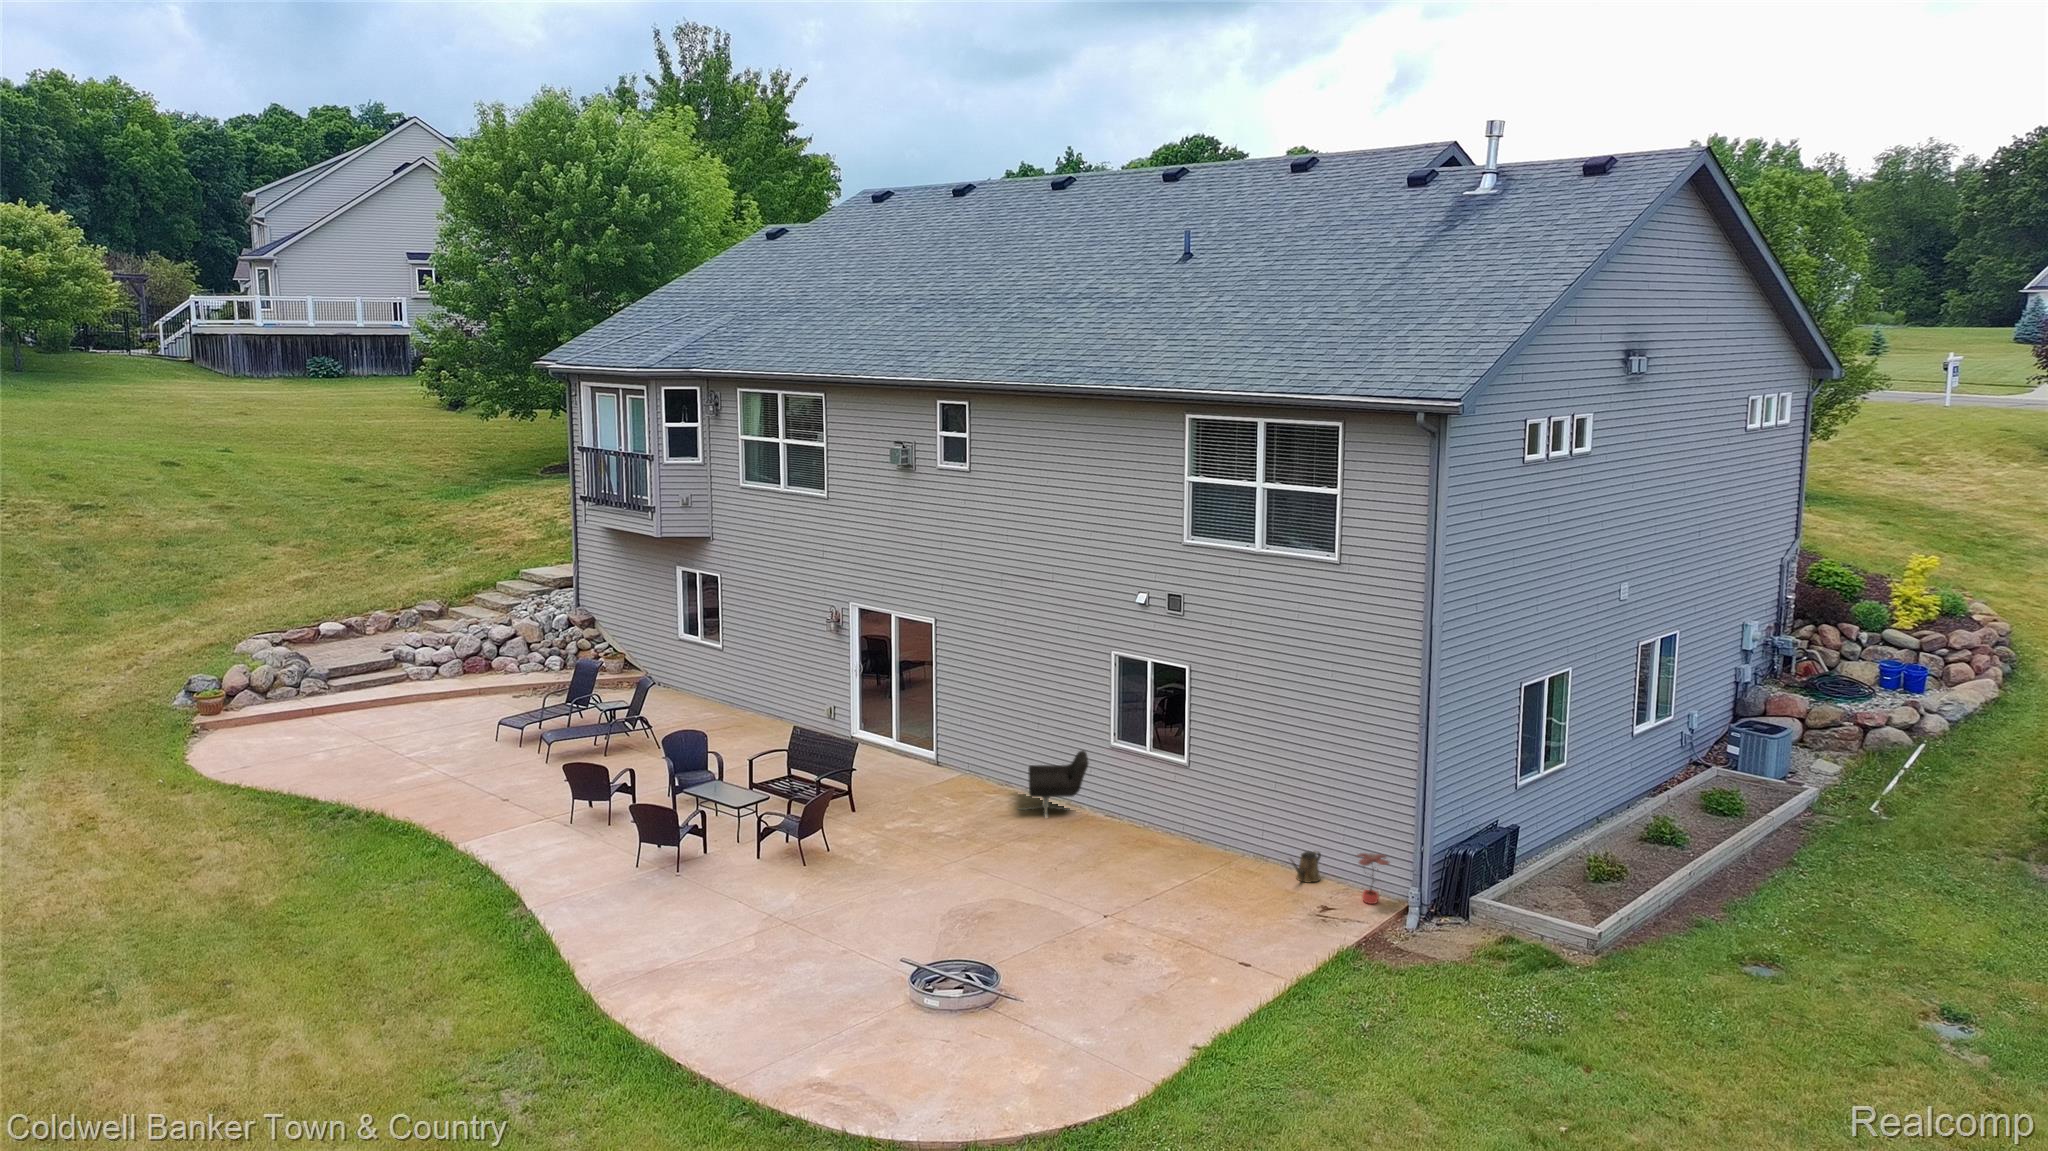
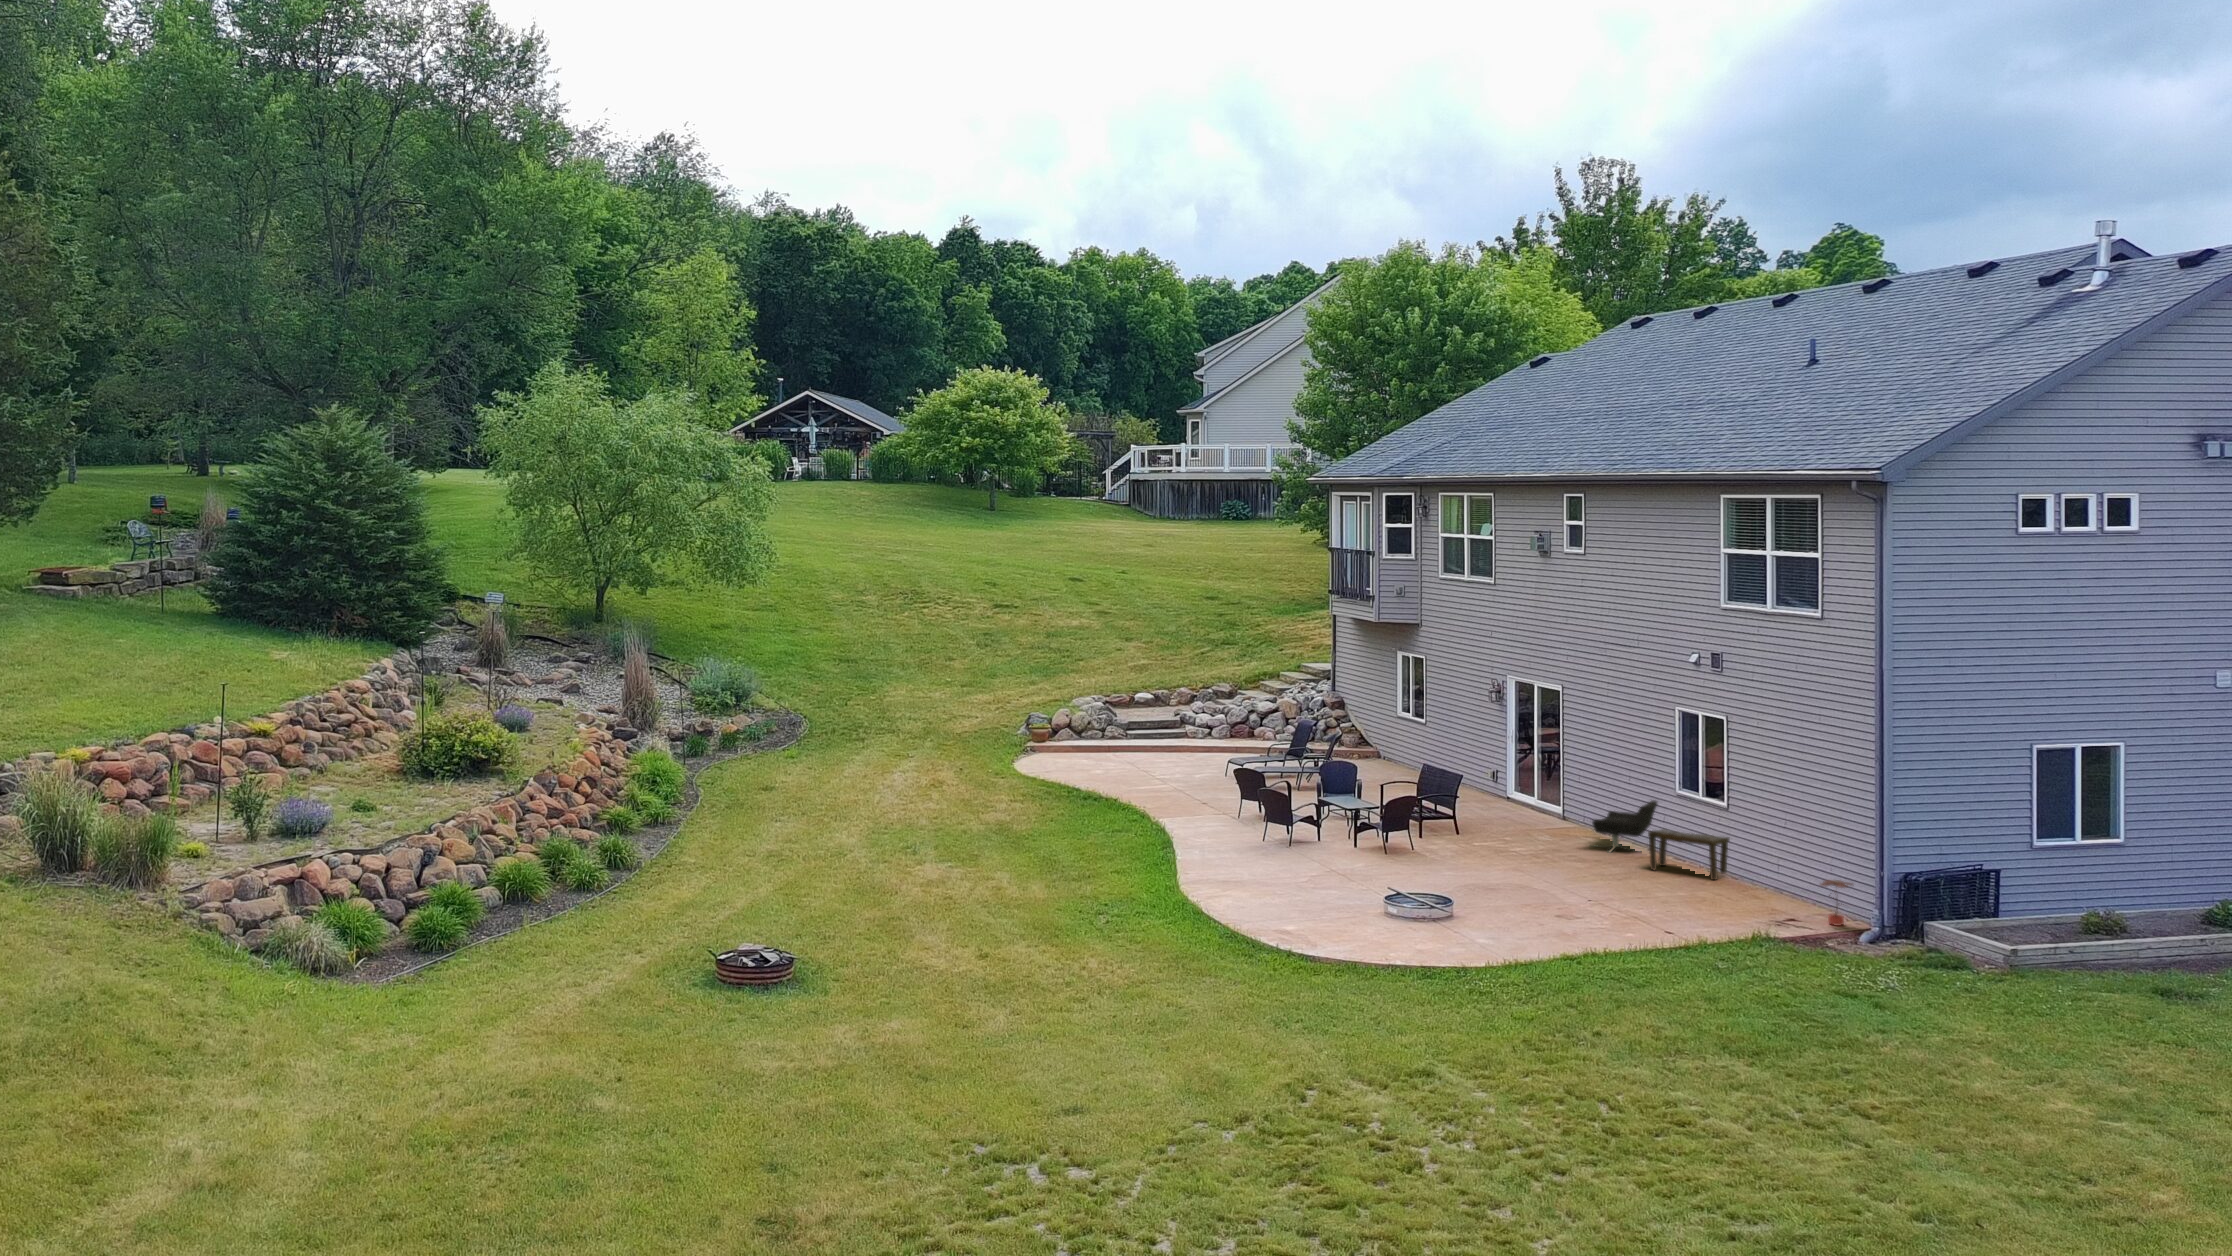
bench: none [1114,791,1195,847] -> present [1648,829,1729,880]
watering can: present [1290,851,1321,883] -> none [1769,881,1815,910]

